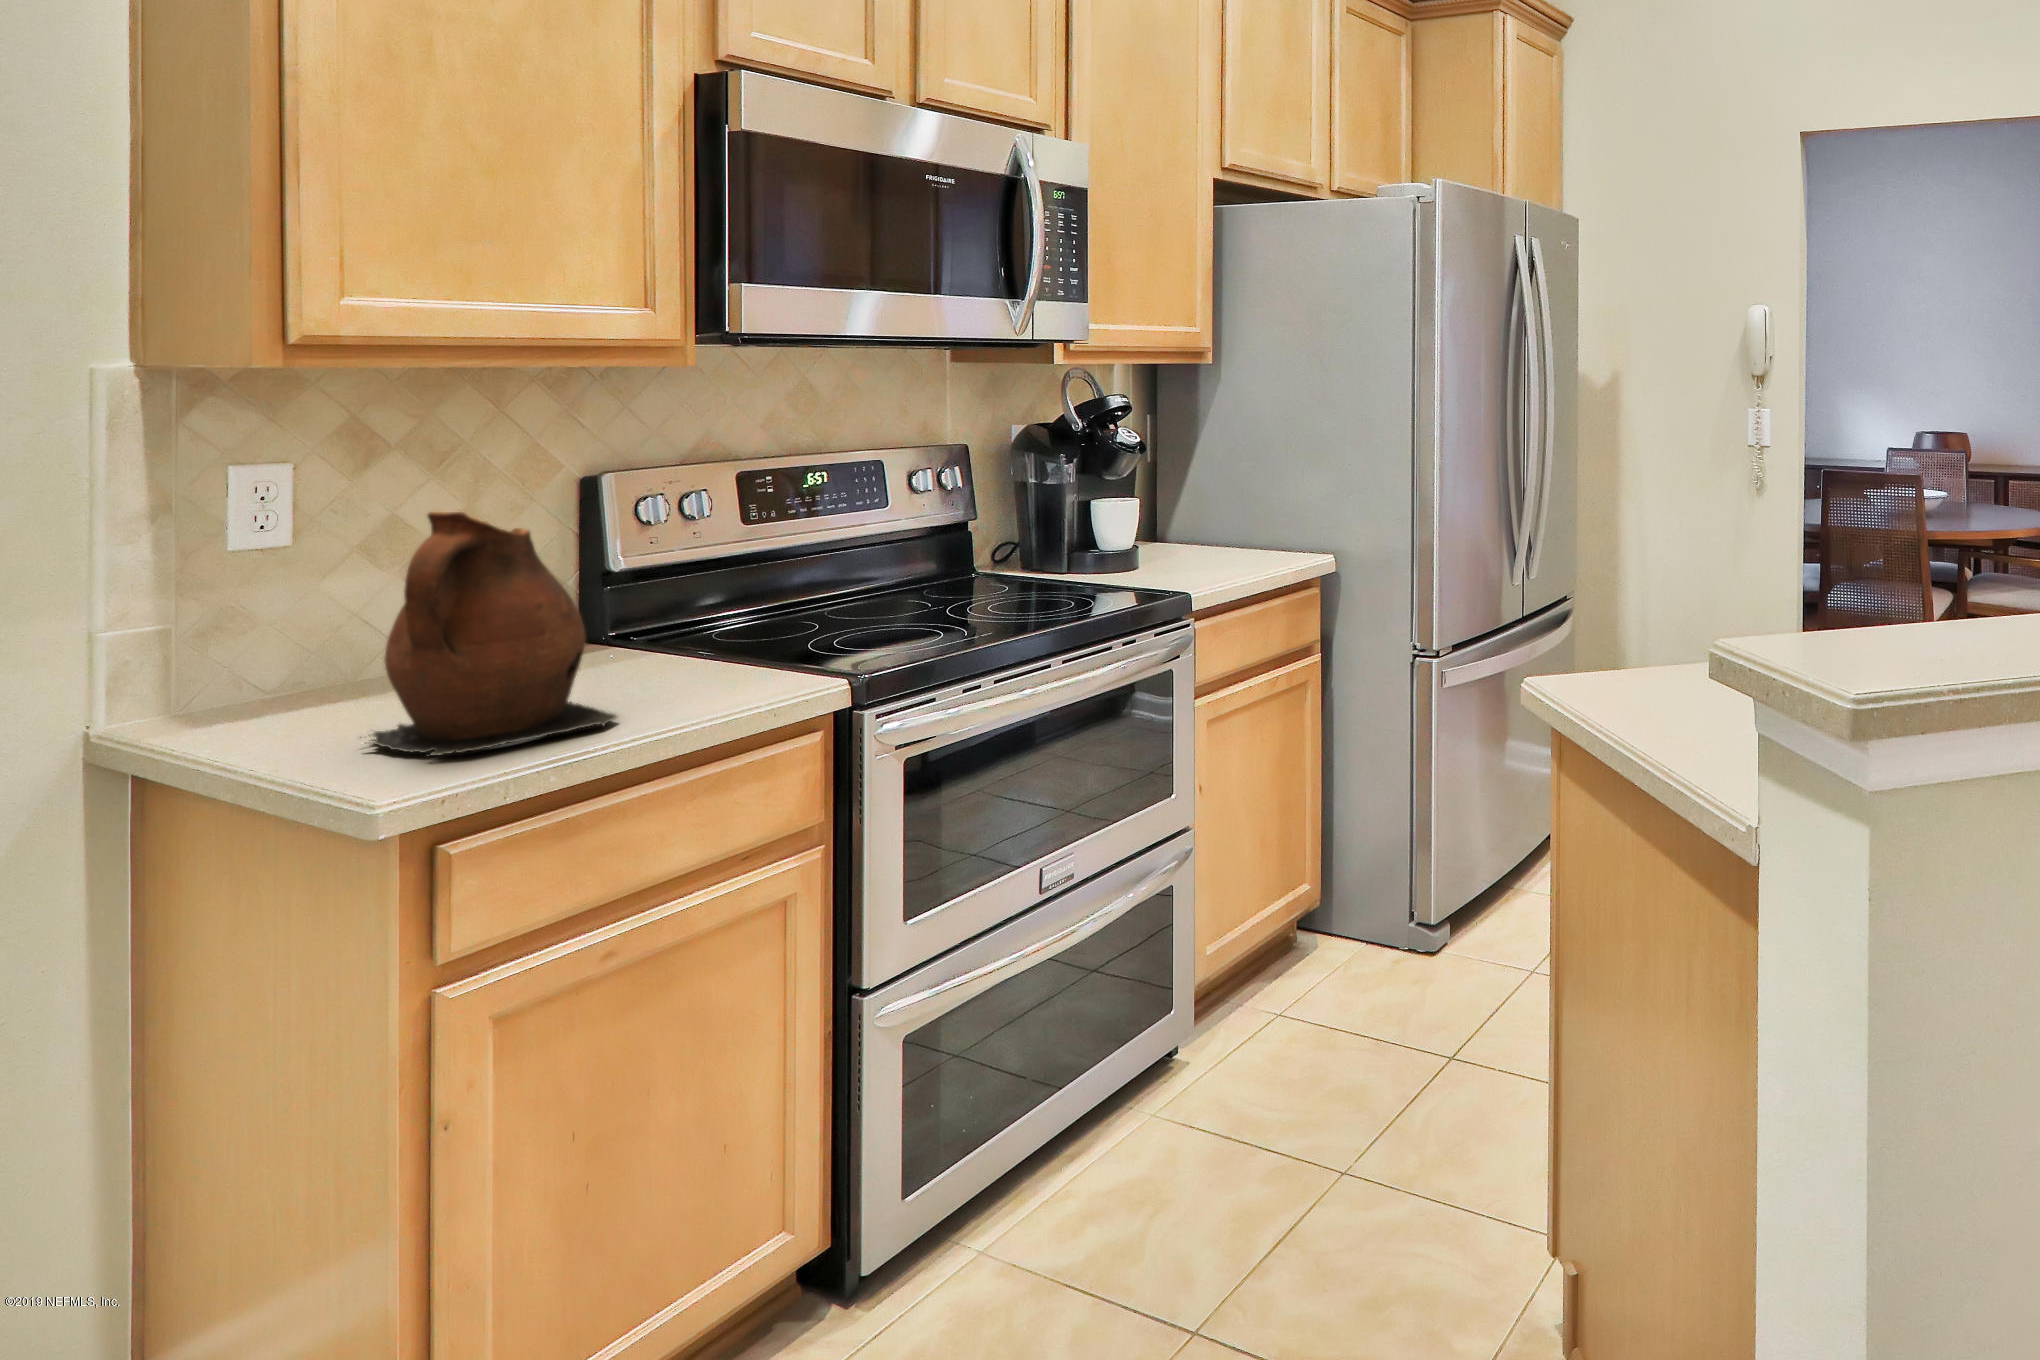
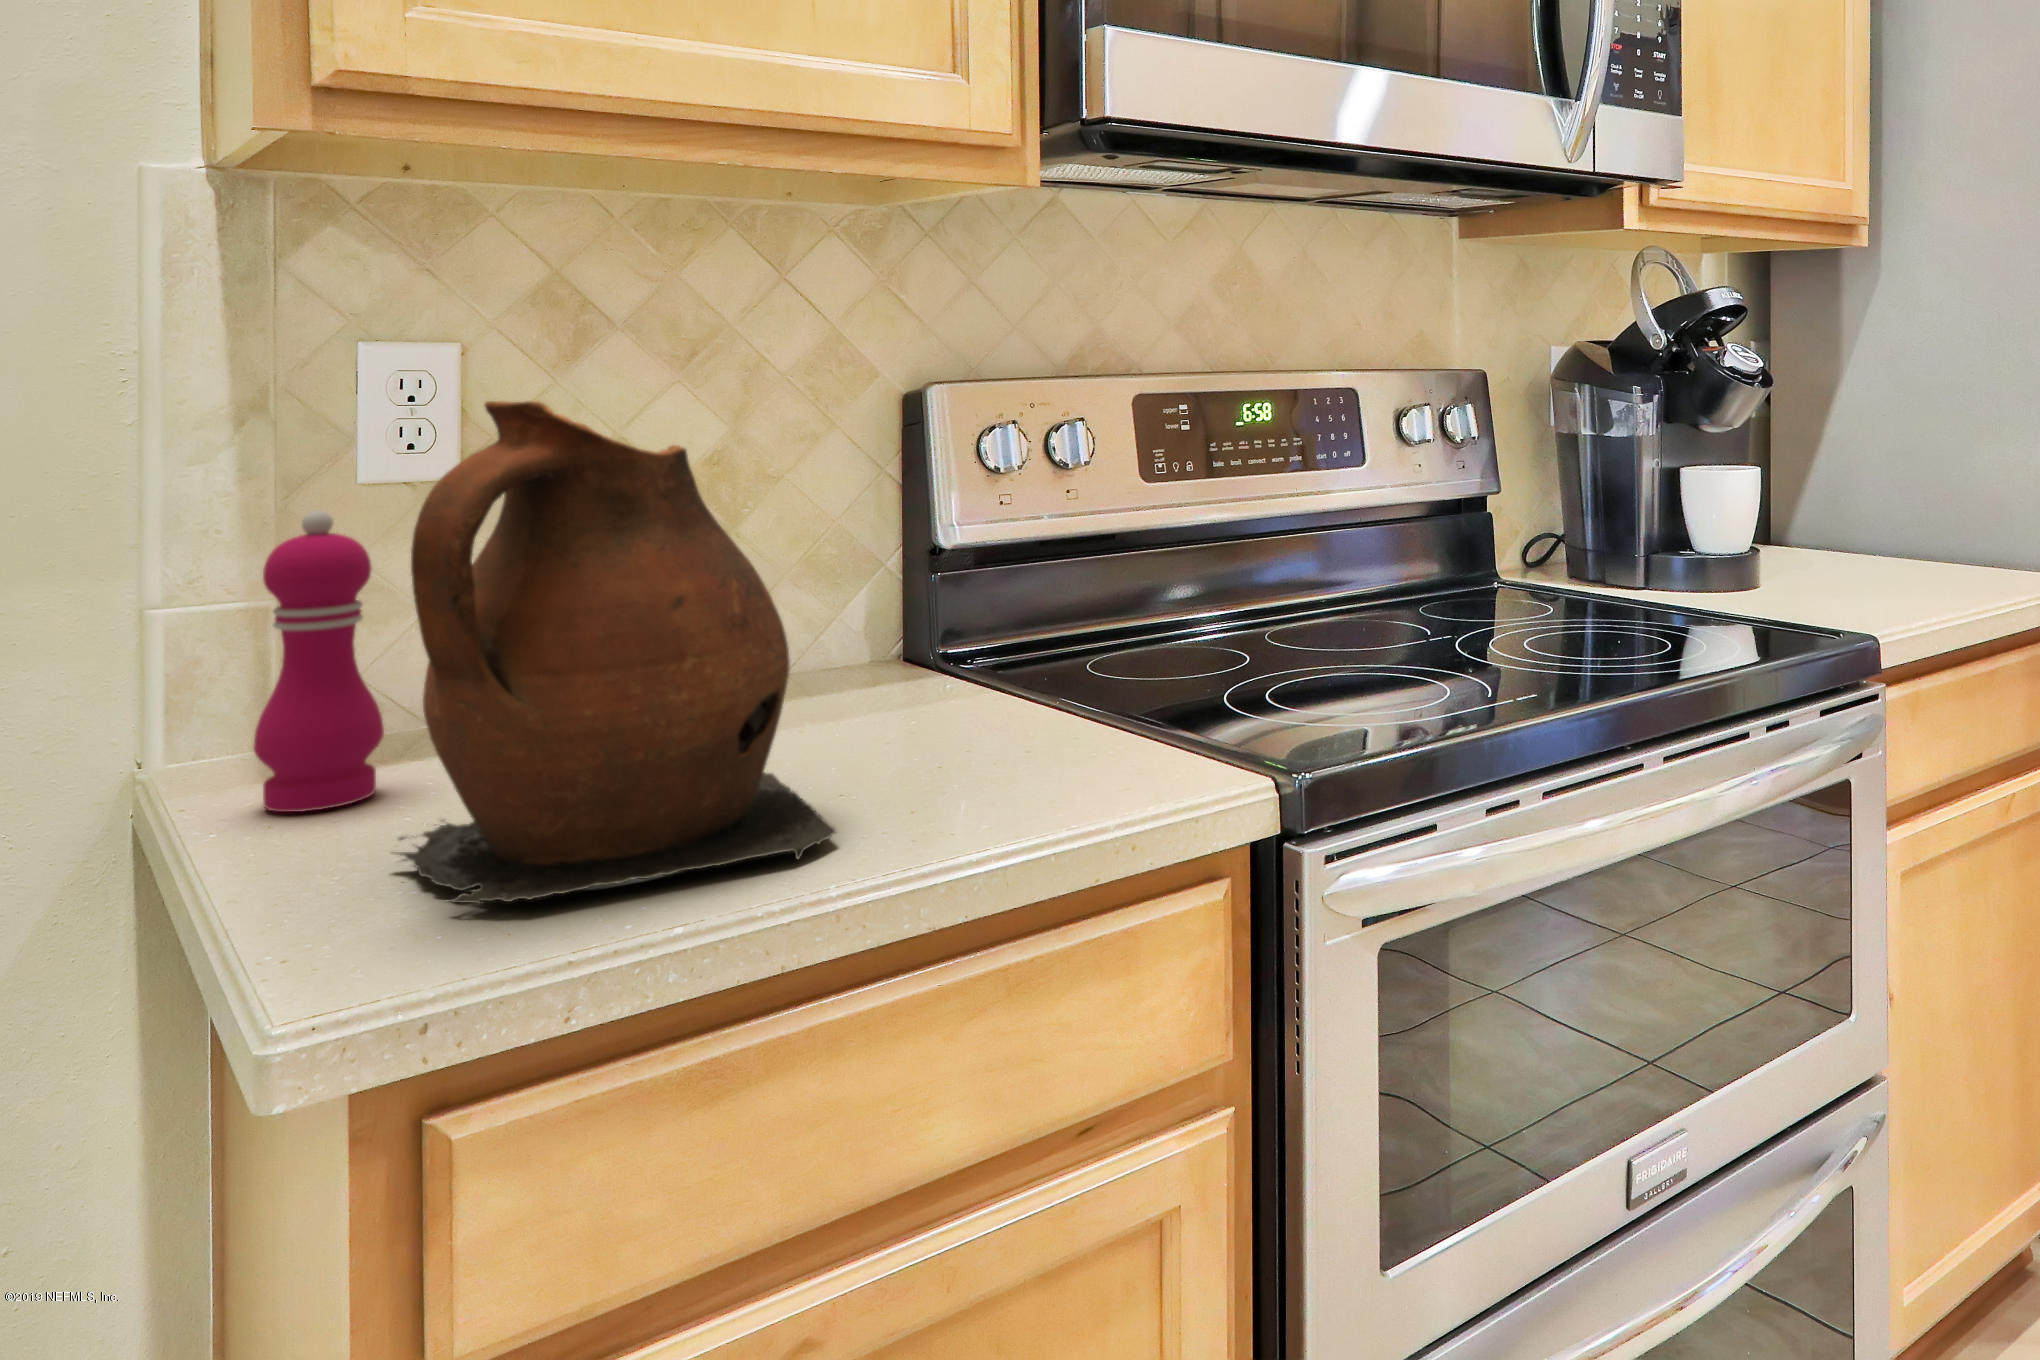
pepper mill: none [221,570,300,738] -> present [254,511,384,812]

